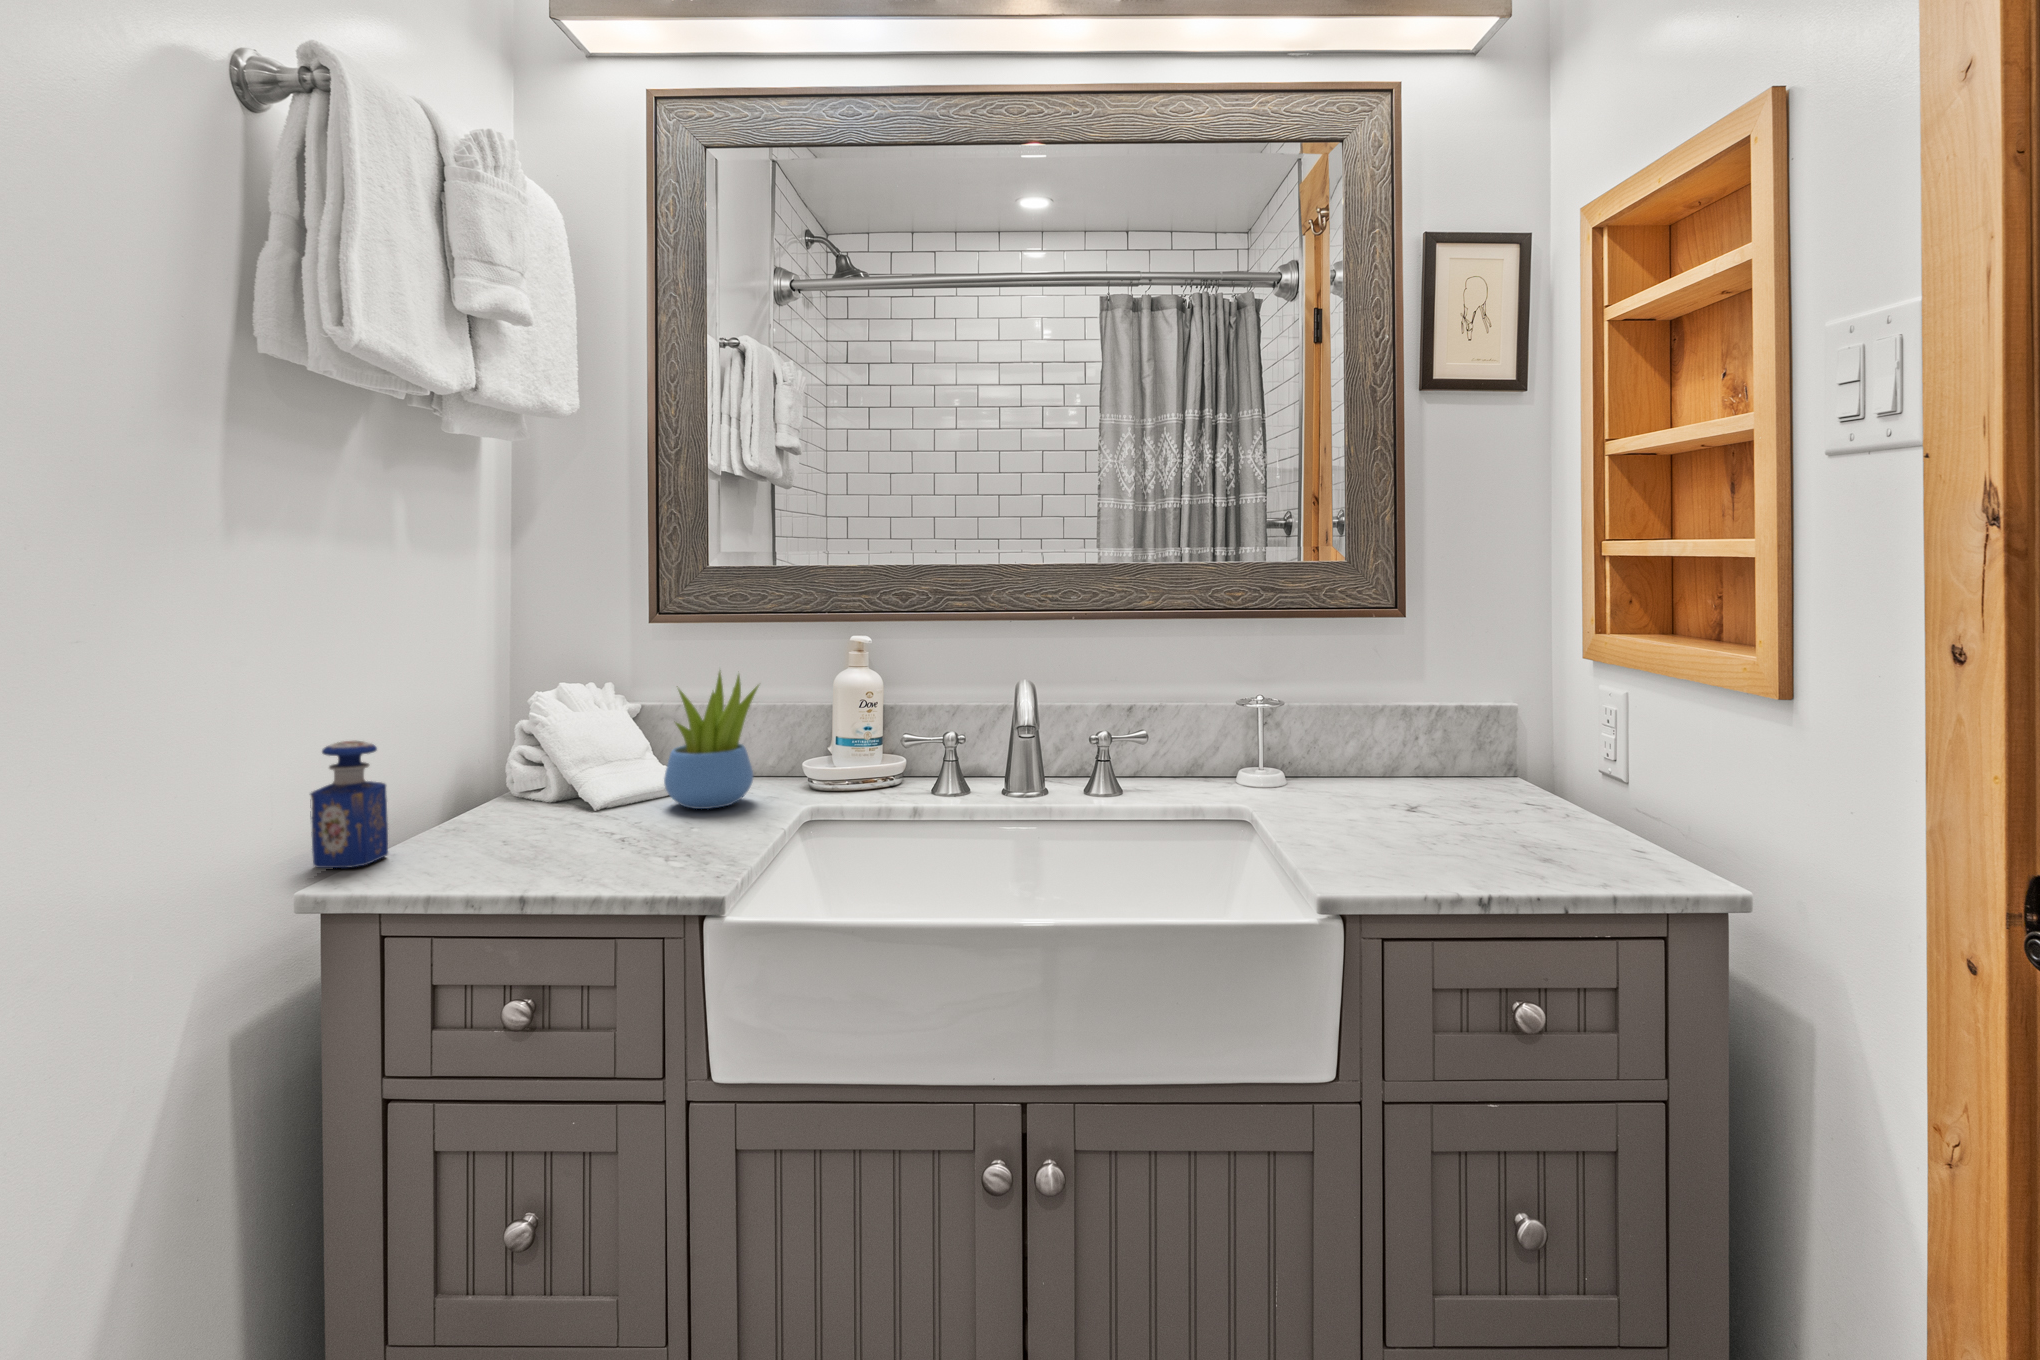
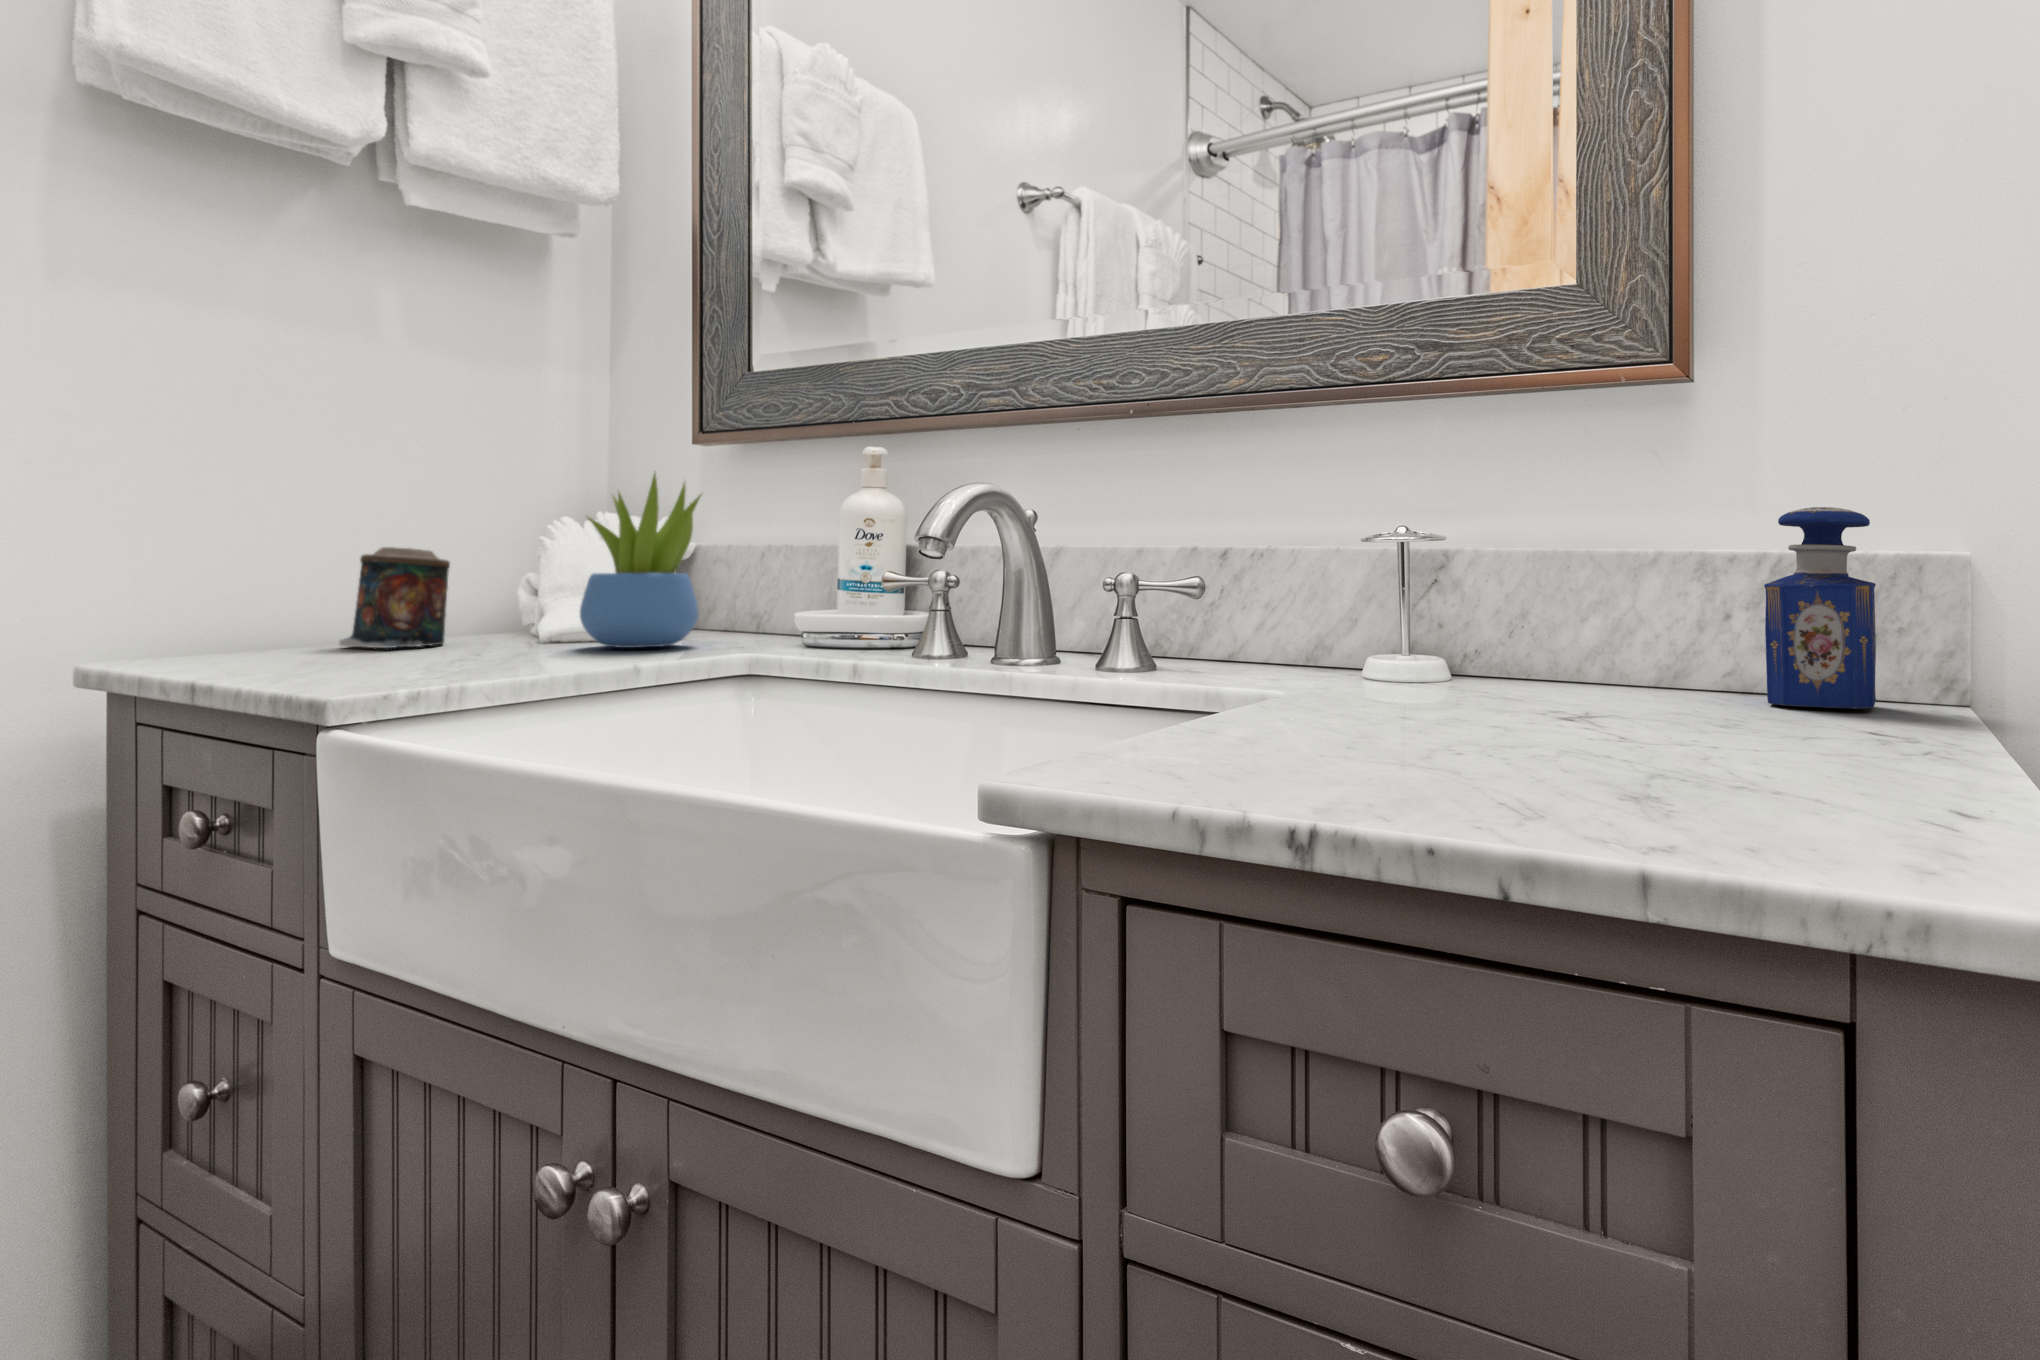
perfume bottle: present [310,741,388,868] -> present [1764,507,1876,708]
candle: none [468,746,546,838] -> present [339,547,450,648]

